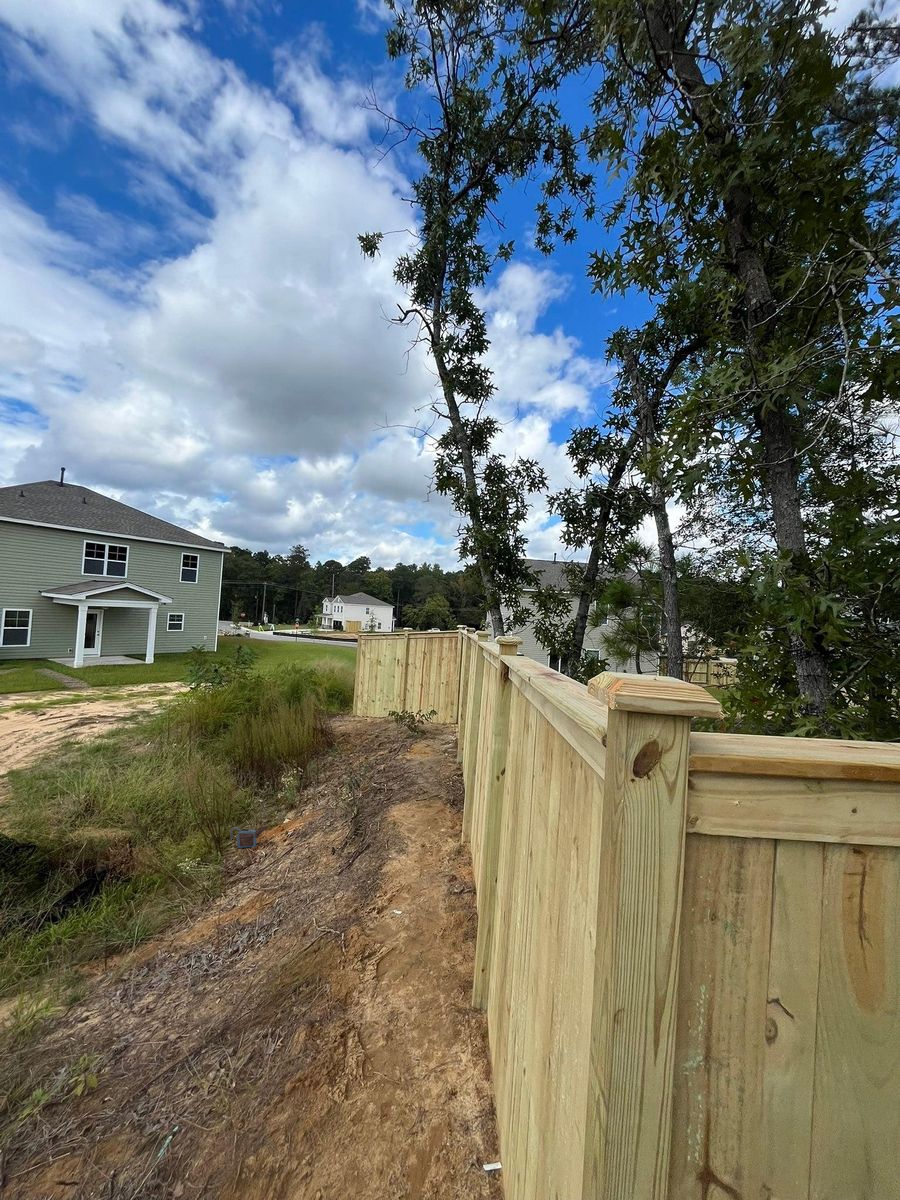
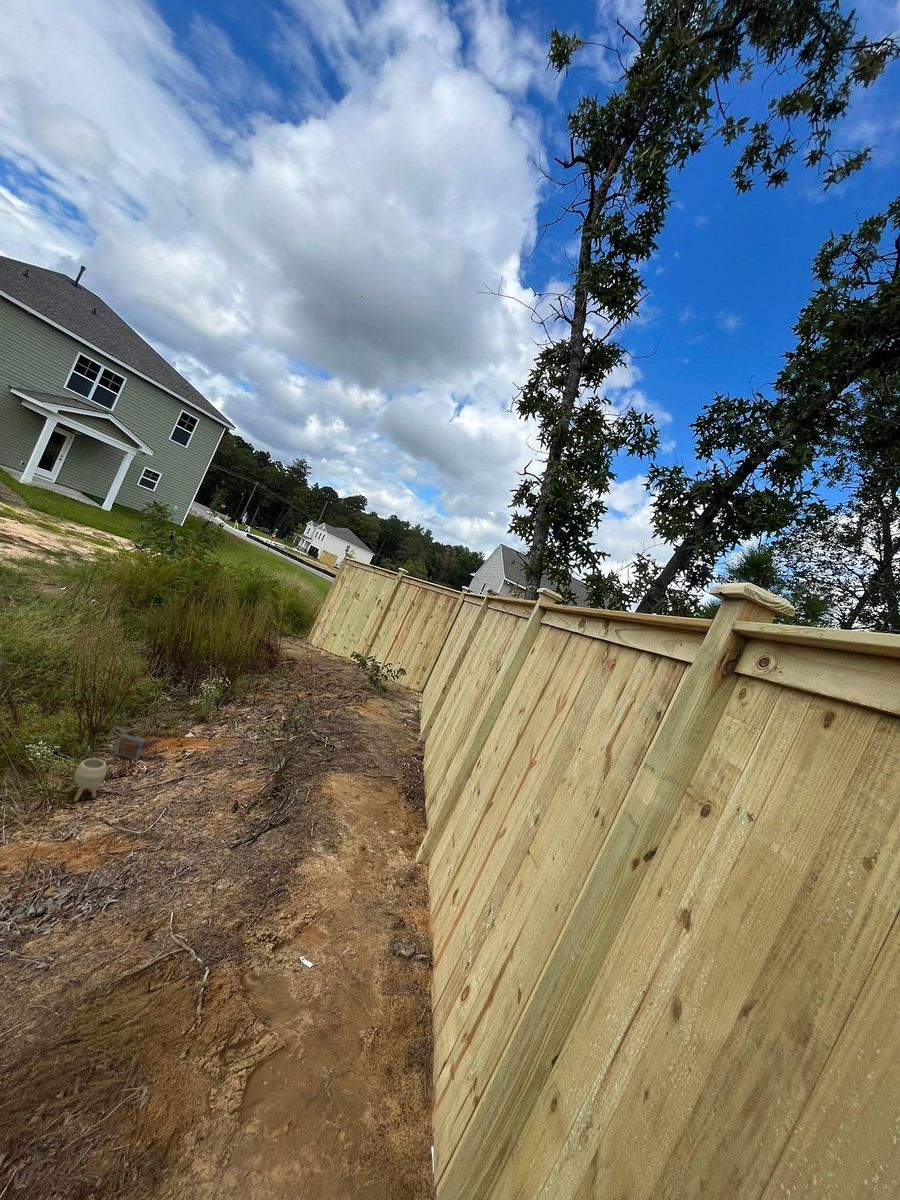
planter: none [220,851,240,885] -> present [74,758,107,801]

